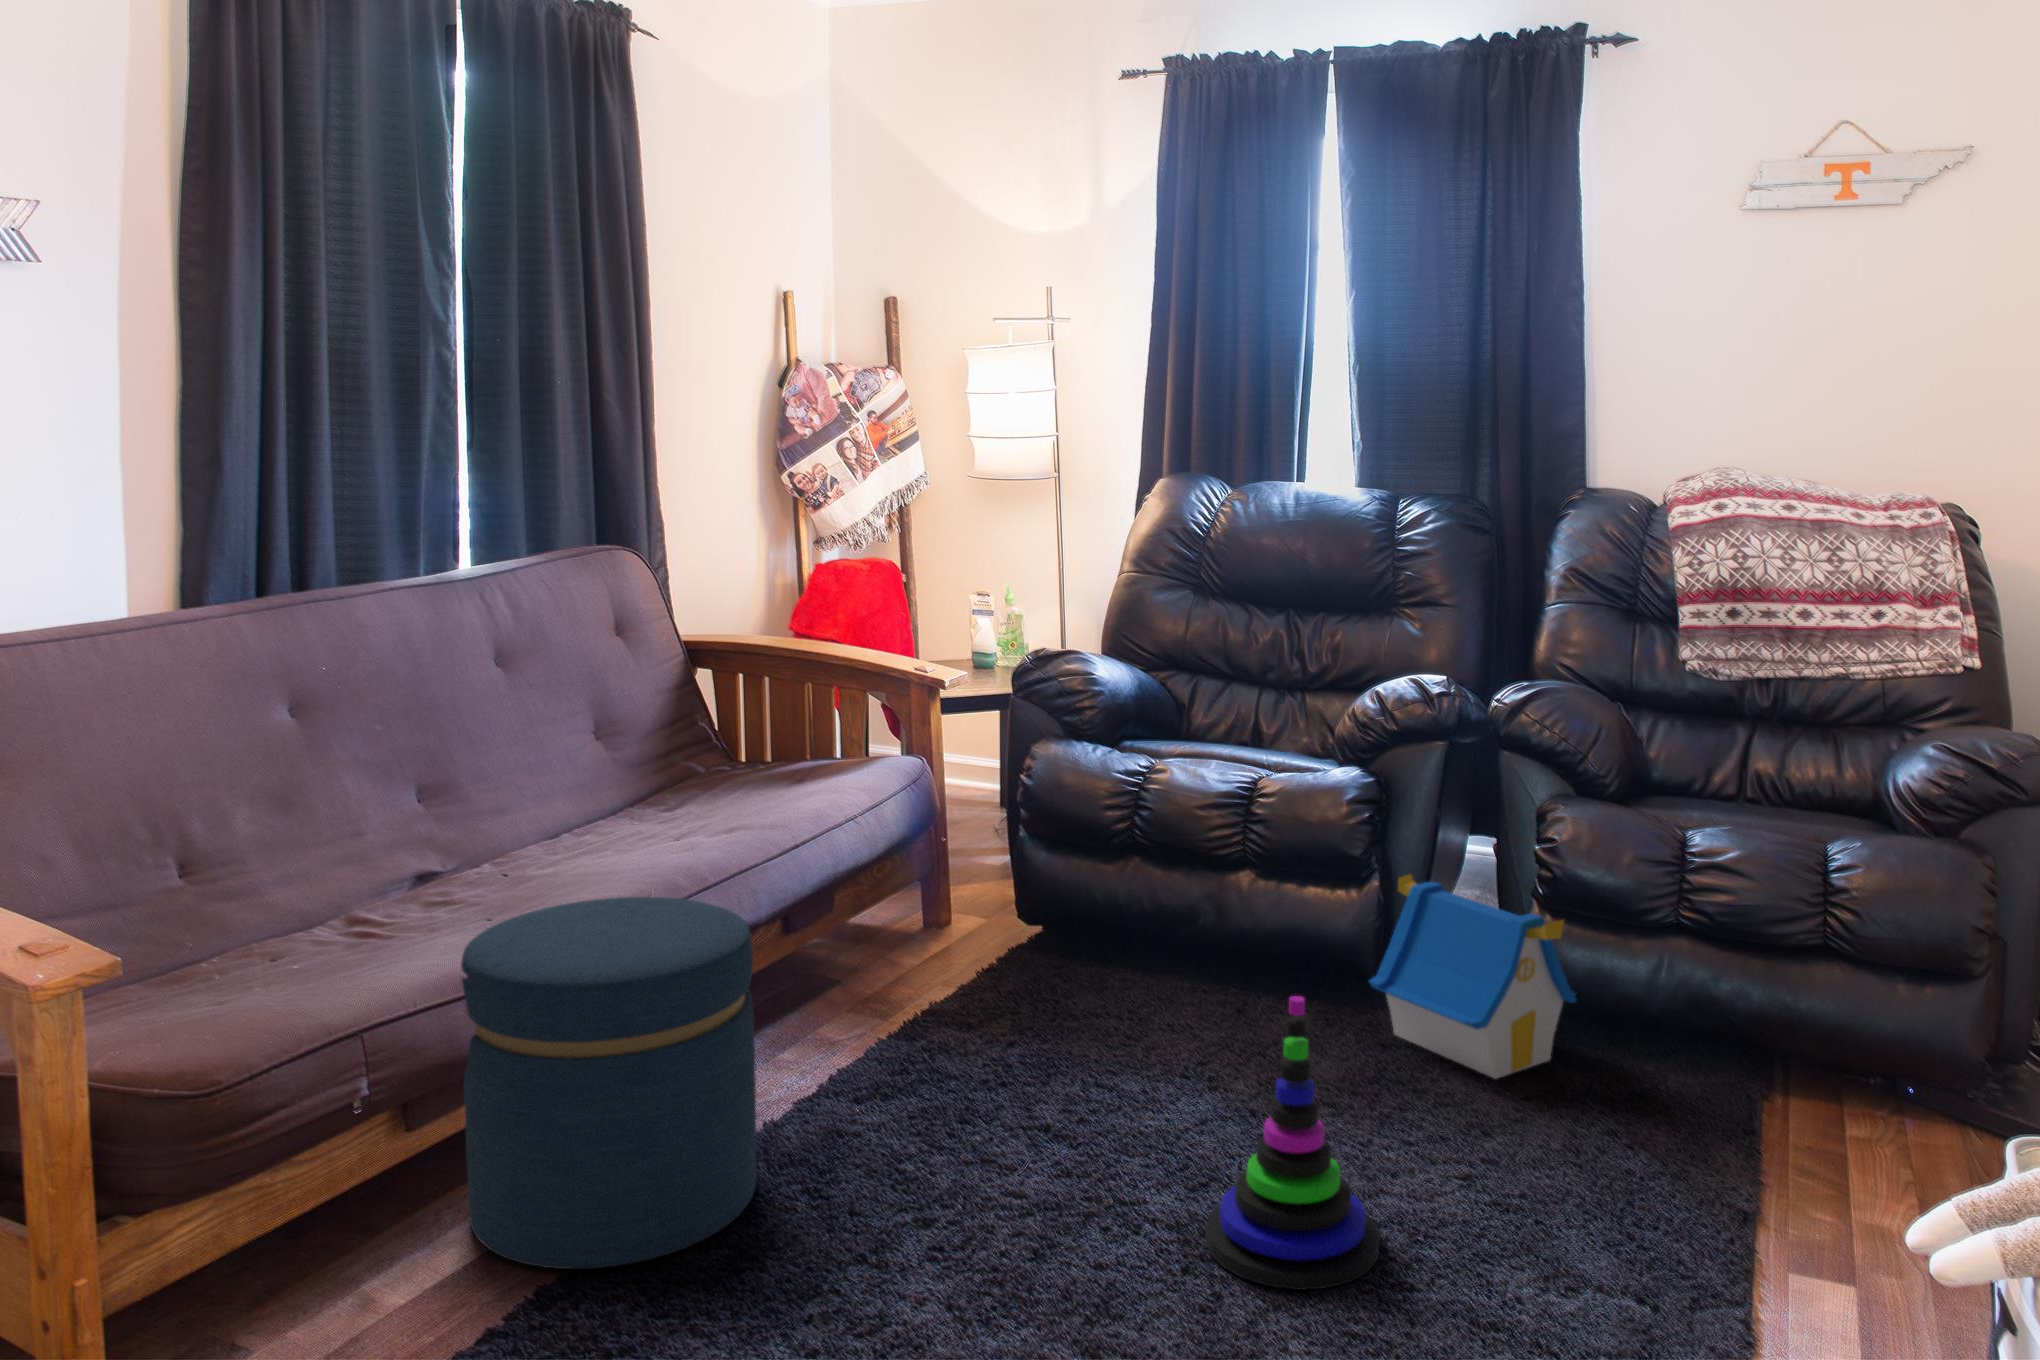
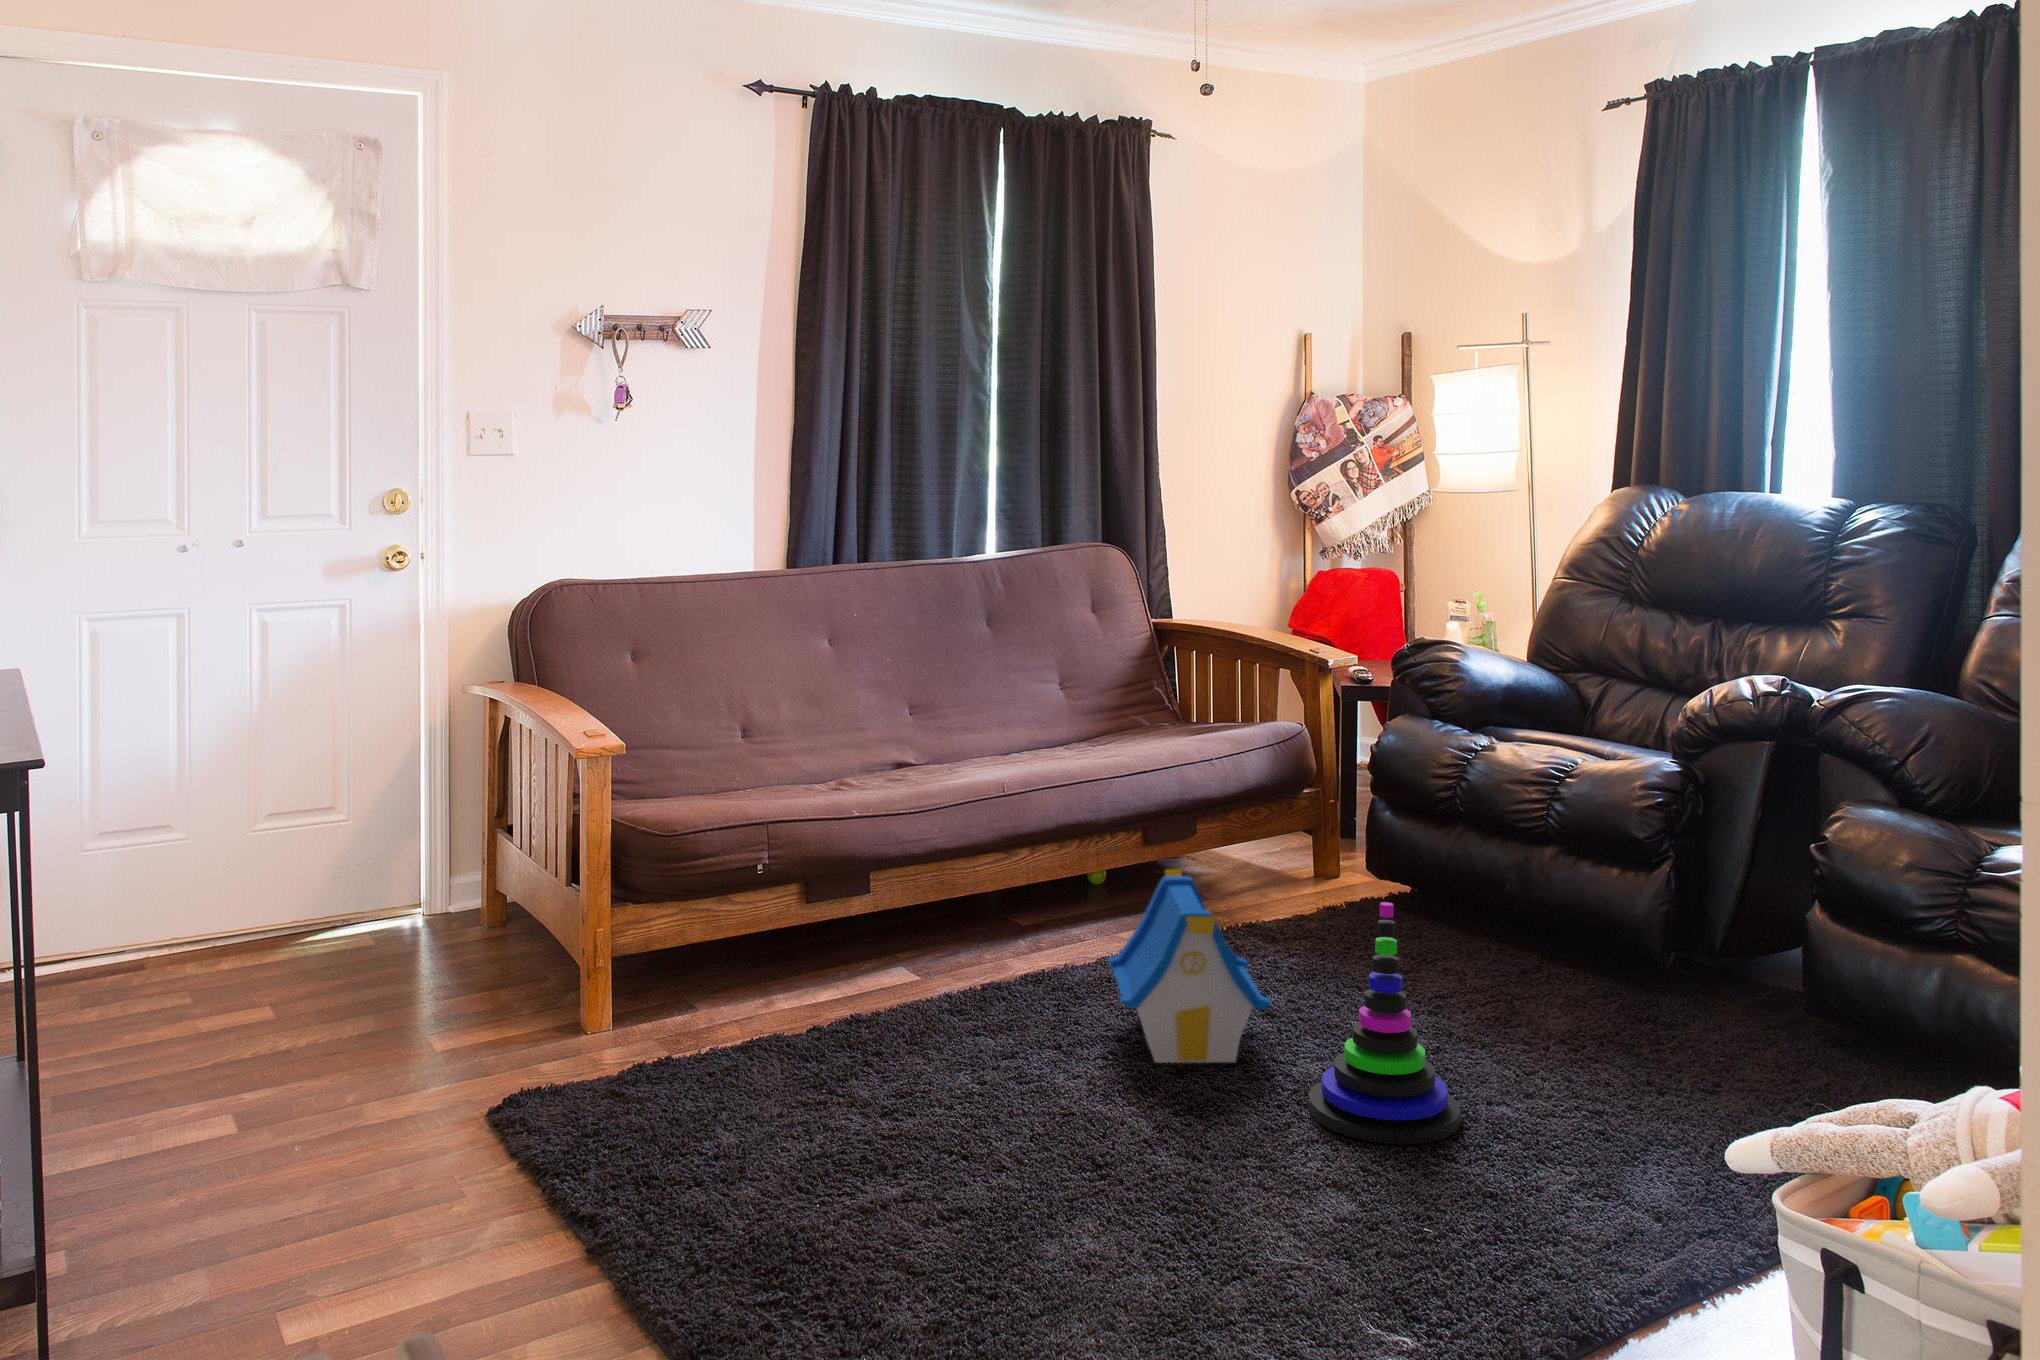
toy house: present [1369,875,1576,1079] -> present [1108,868,1271,1063]
ottoman: present [461,897,757,1269] -> none [844,778,1039,1017]

